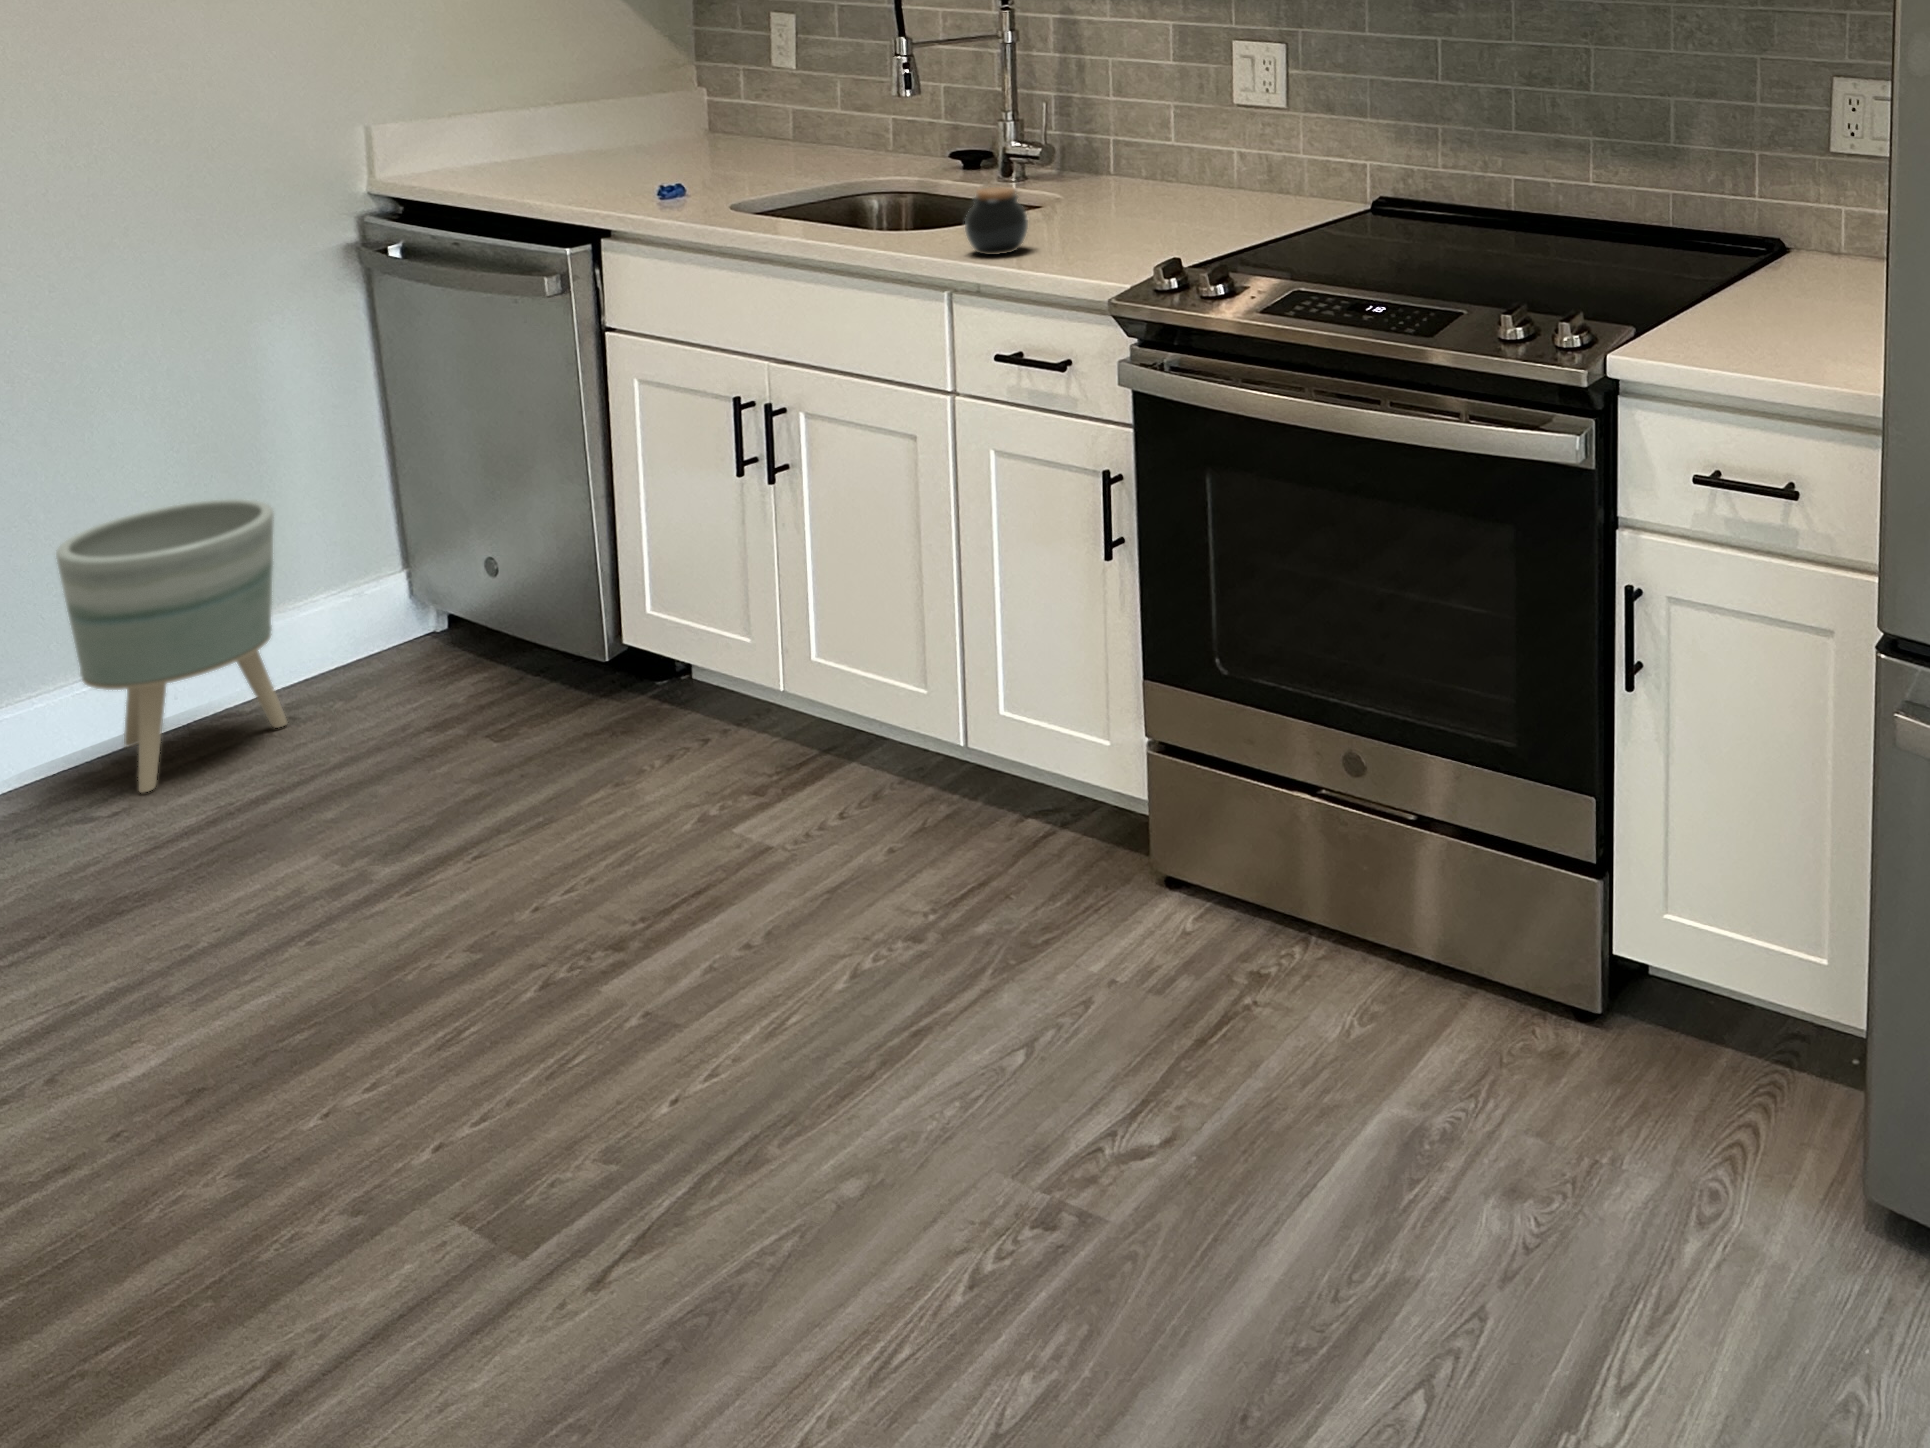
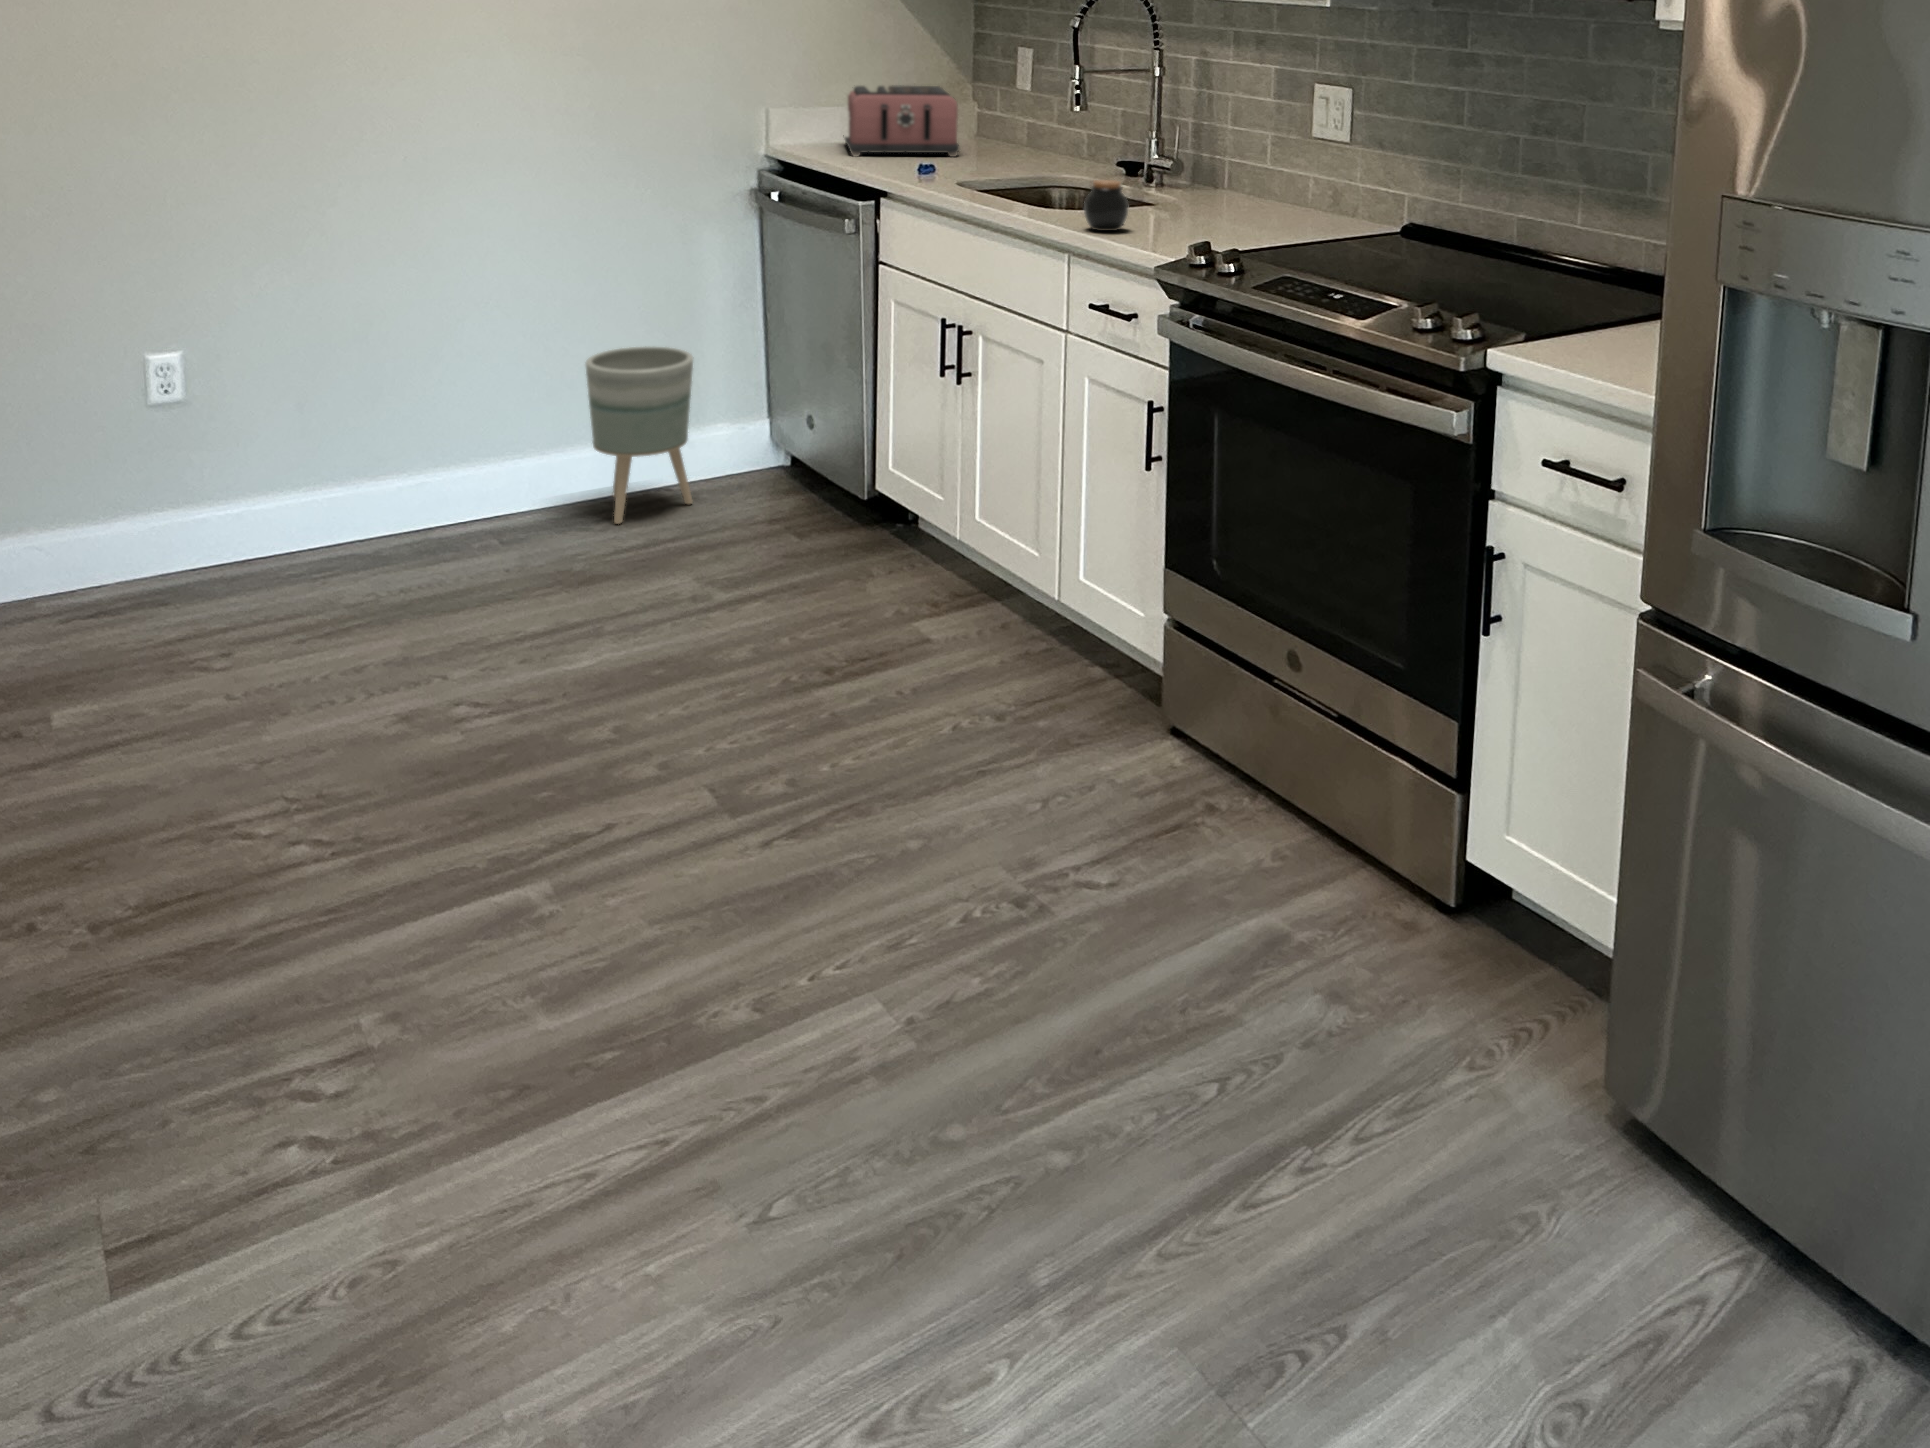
toaster: none [498,72,697,180] -> present [843,85,959,157]

